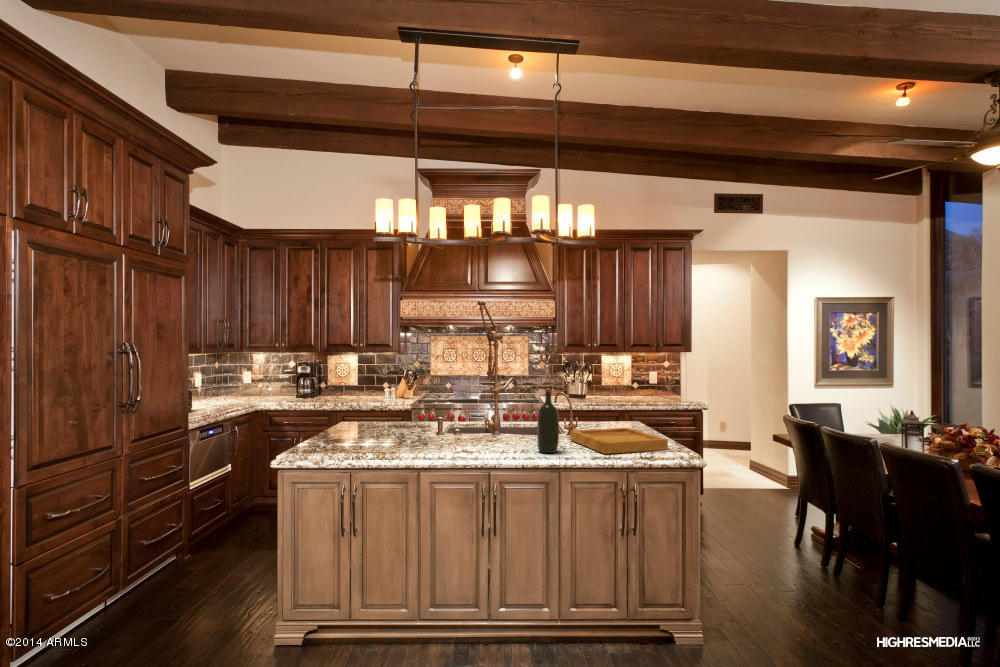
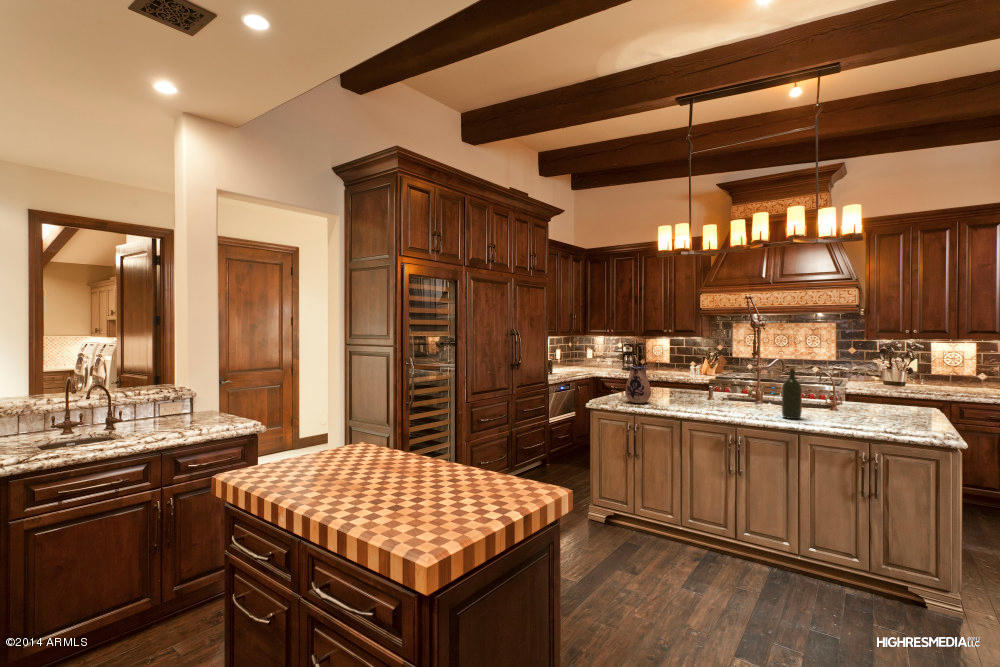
ceramic pitcher: none [334,397,371,452] -> present [625,367,651,403]
tray: present [570,428,668,454] -> none [825,405,925,430]

